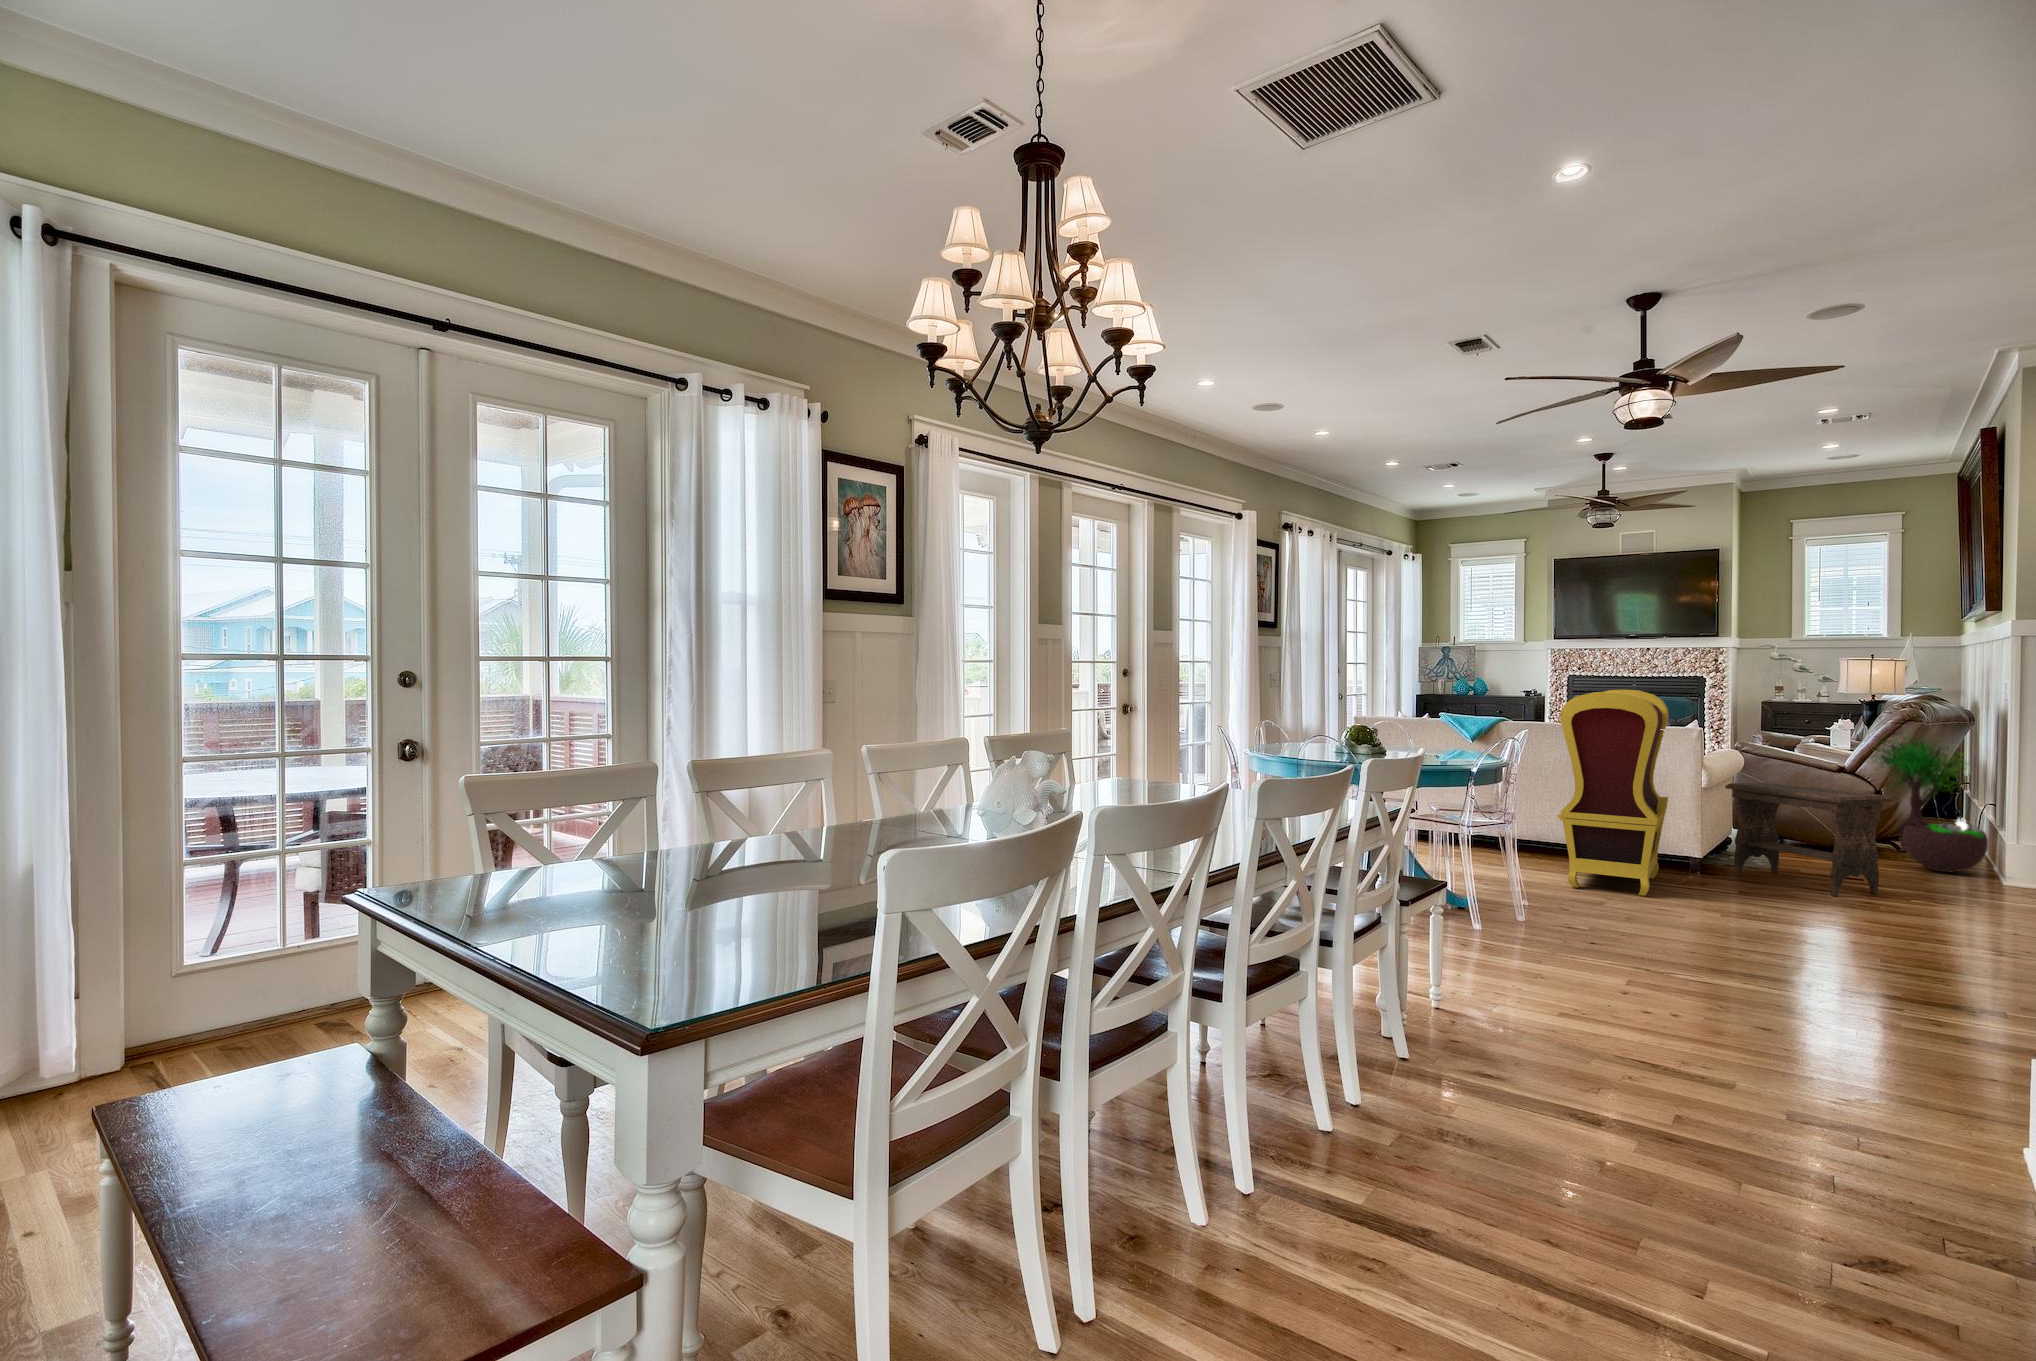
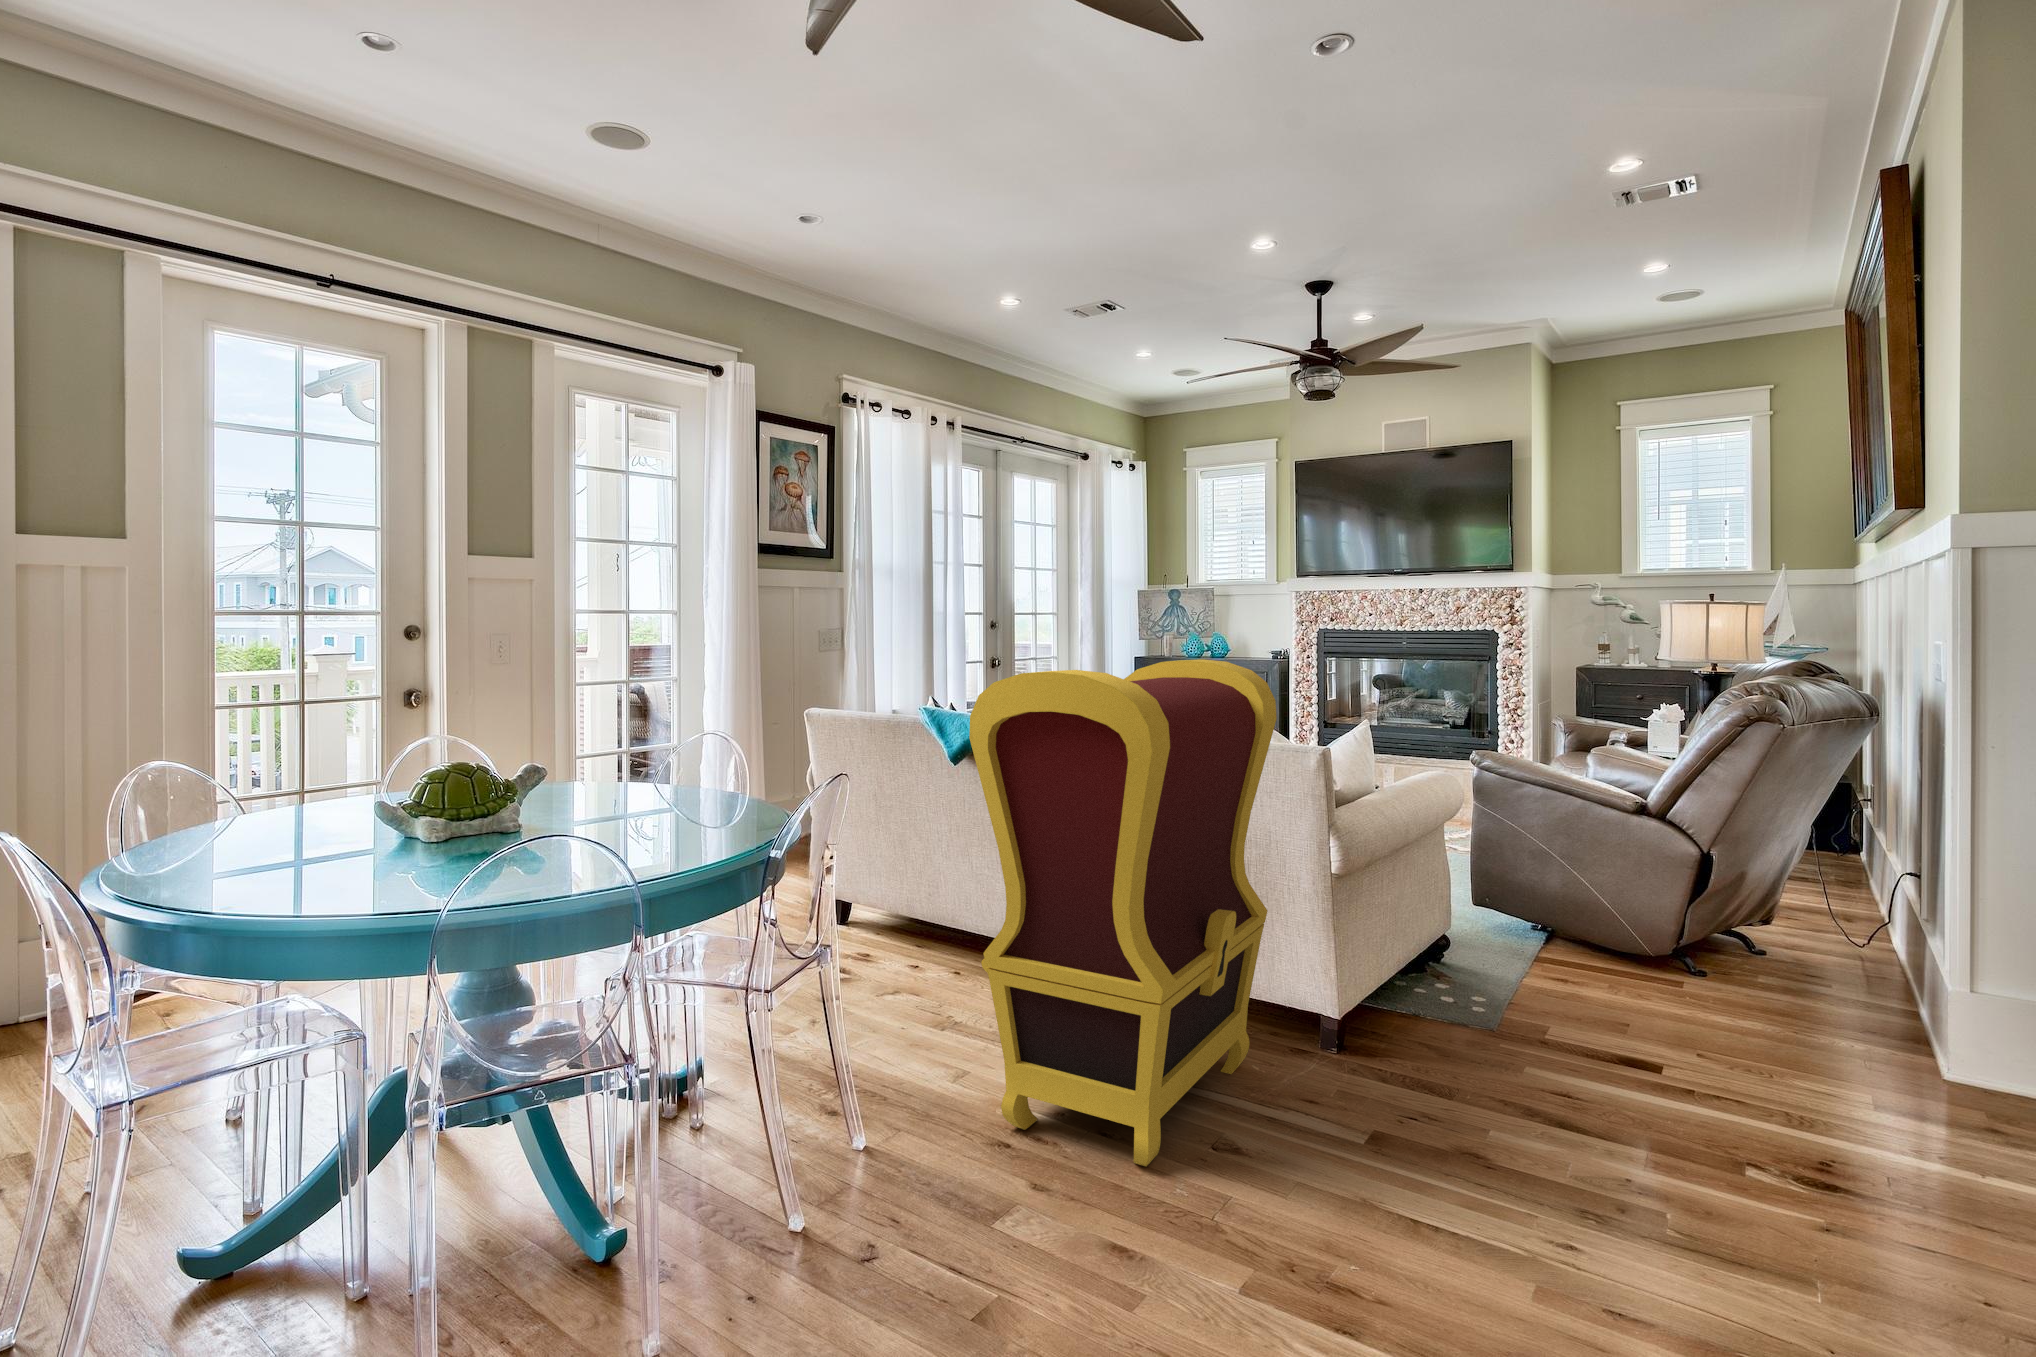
potted tree: present [1875,733,1988,872] -> none [1694,724,1904,1024]
footstool: present [1725,782,1892,896] -> none [1396,850,1713,1147]

